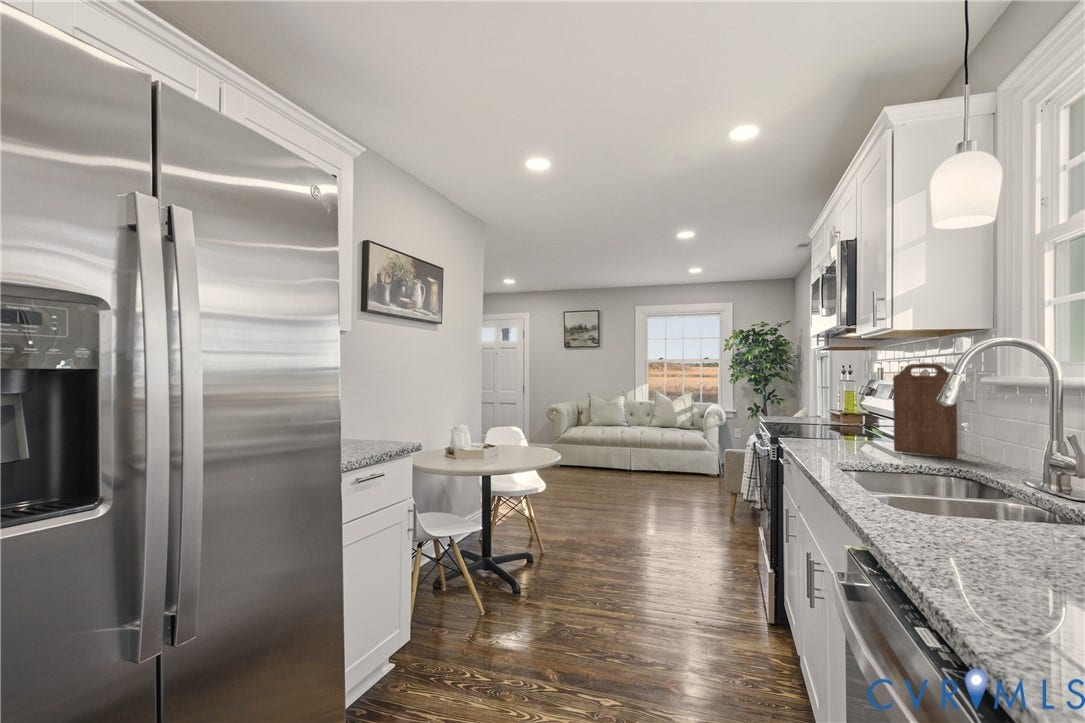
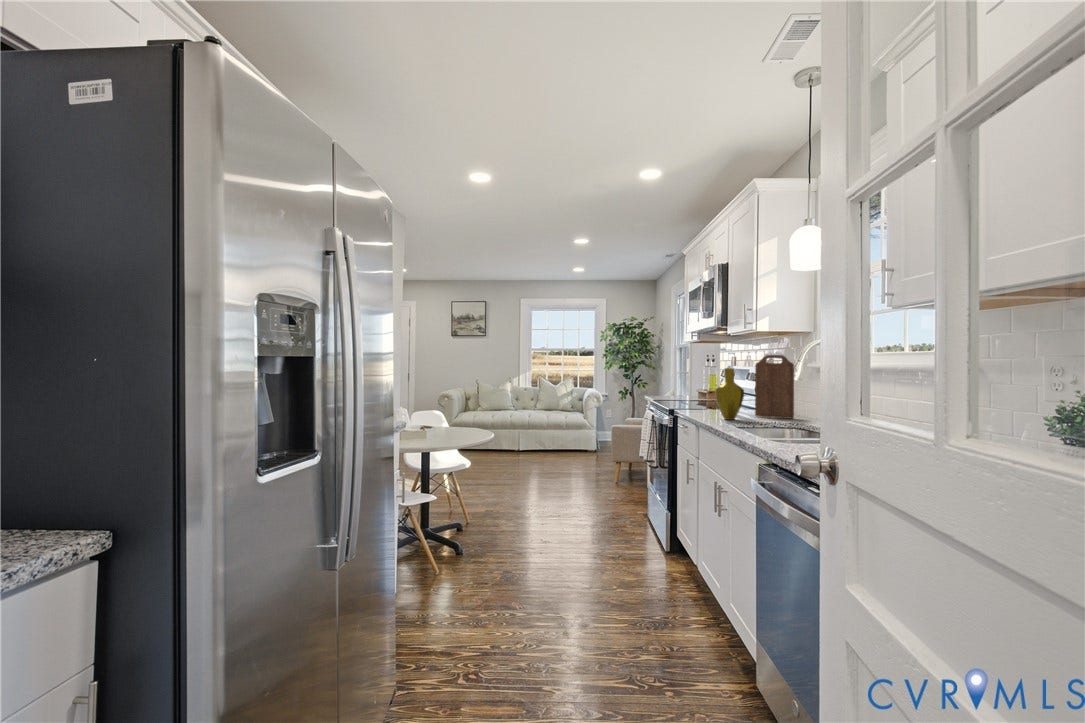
vase: none [827,383,872,456] -> present [715,368,744,420]

